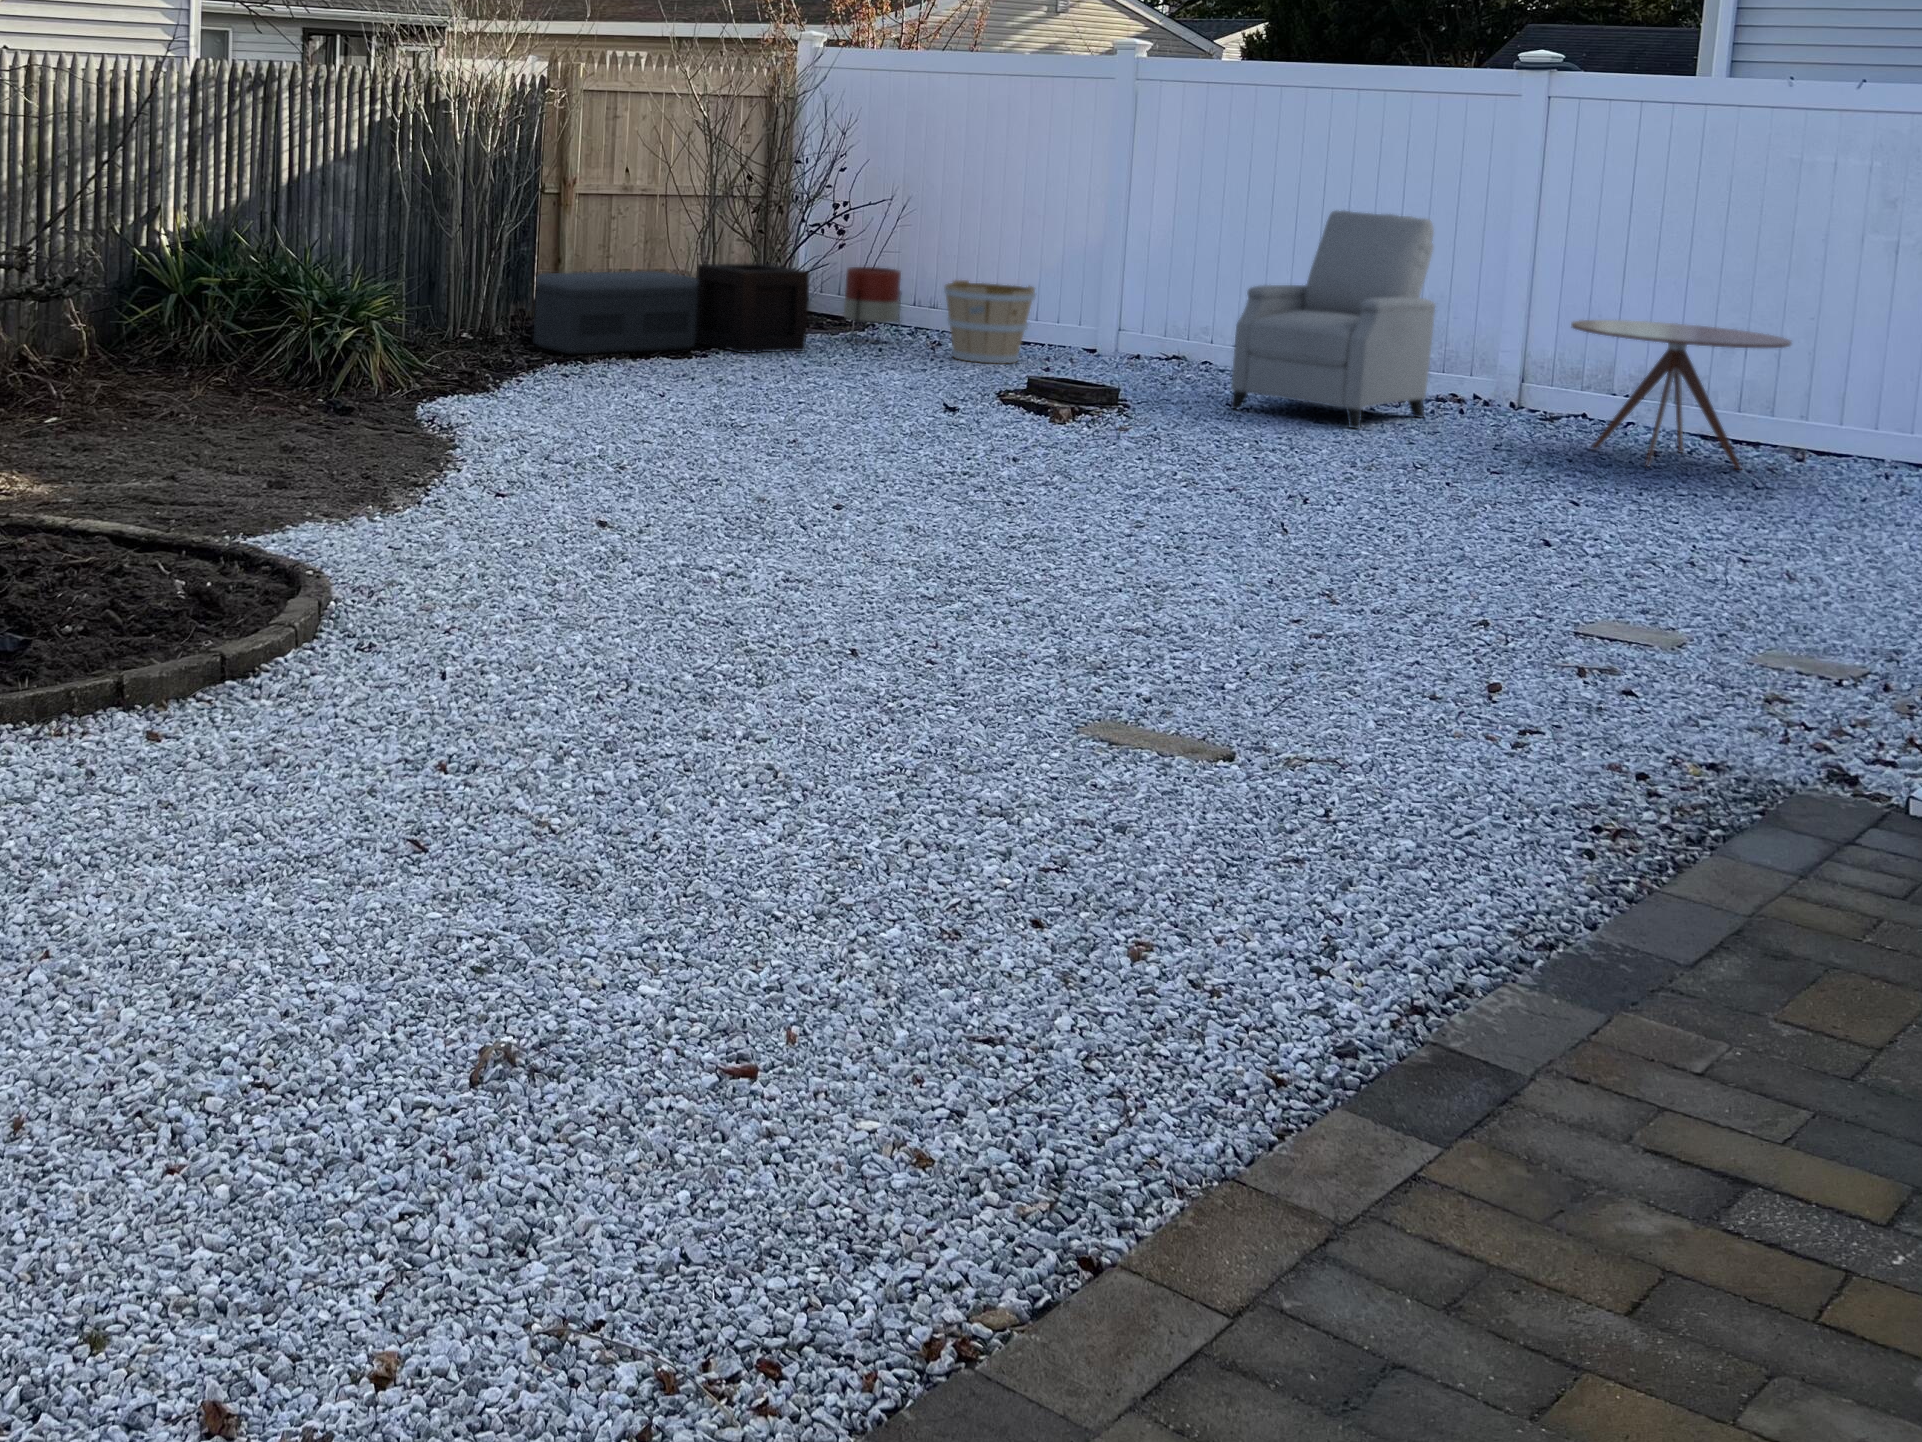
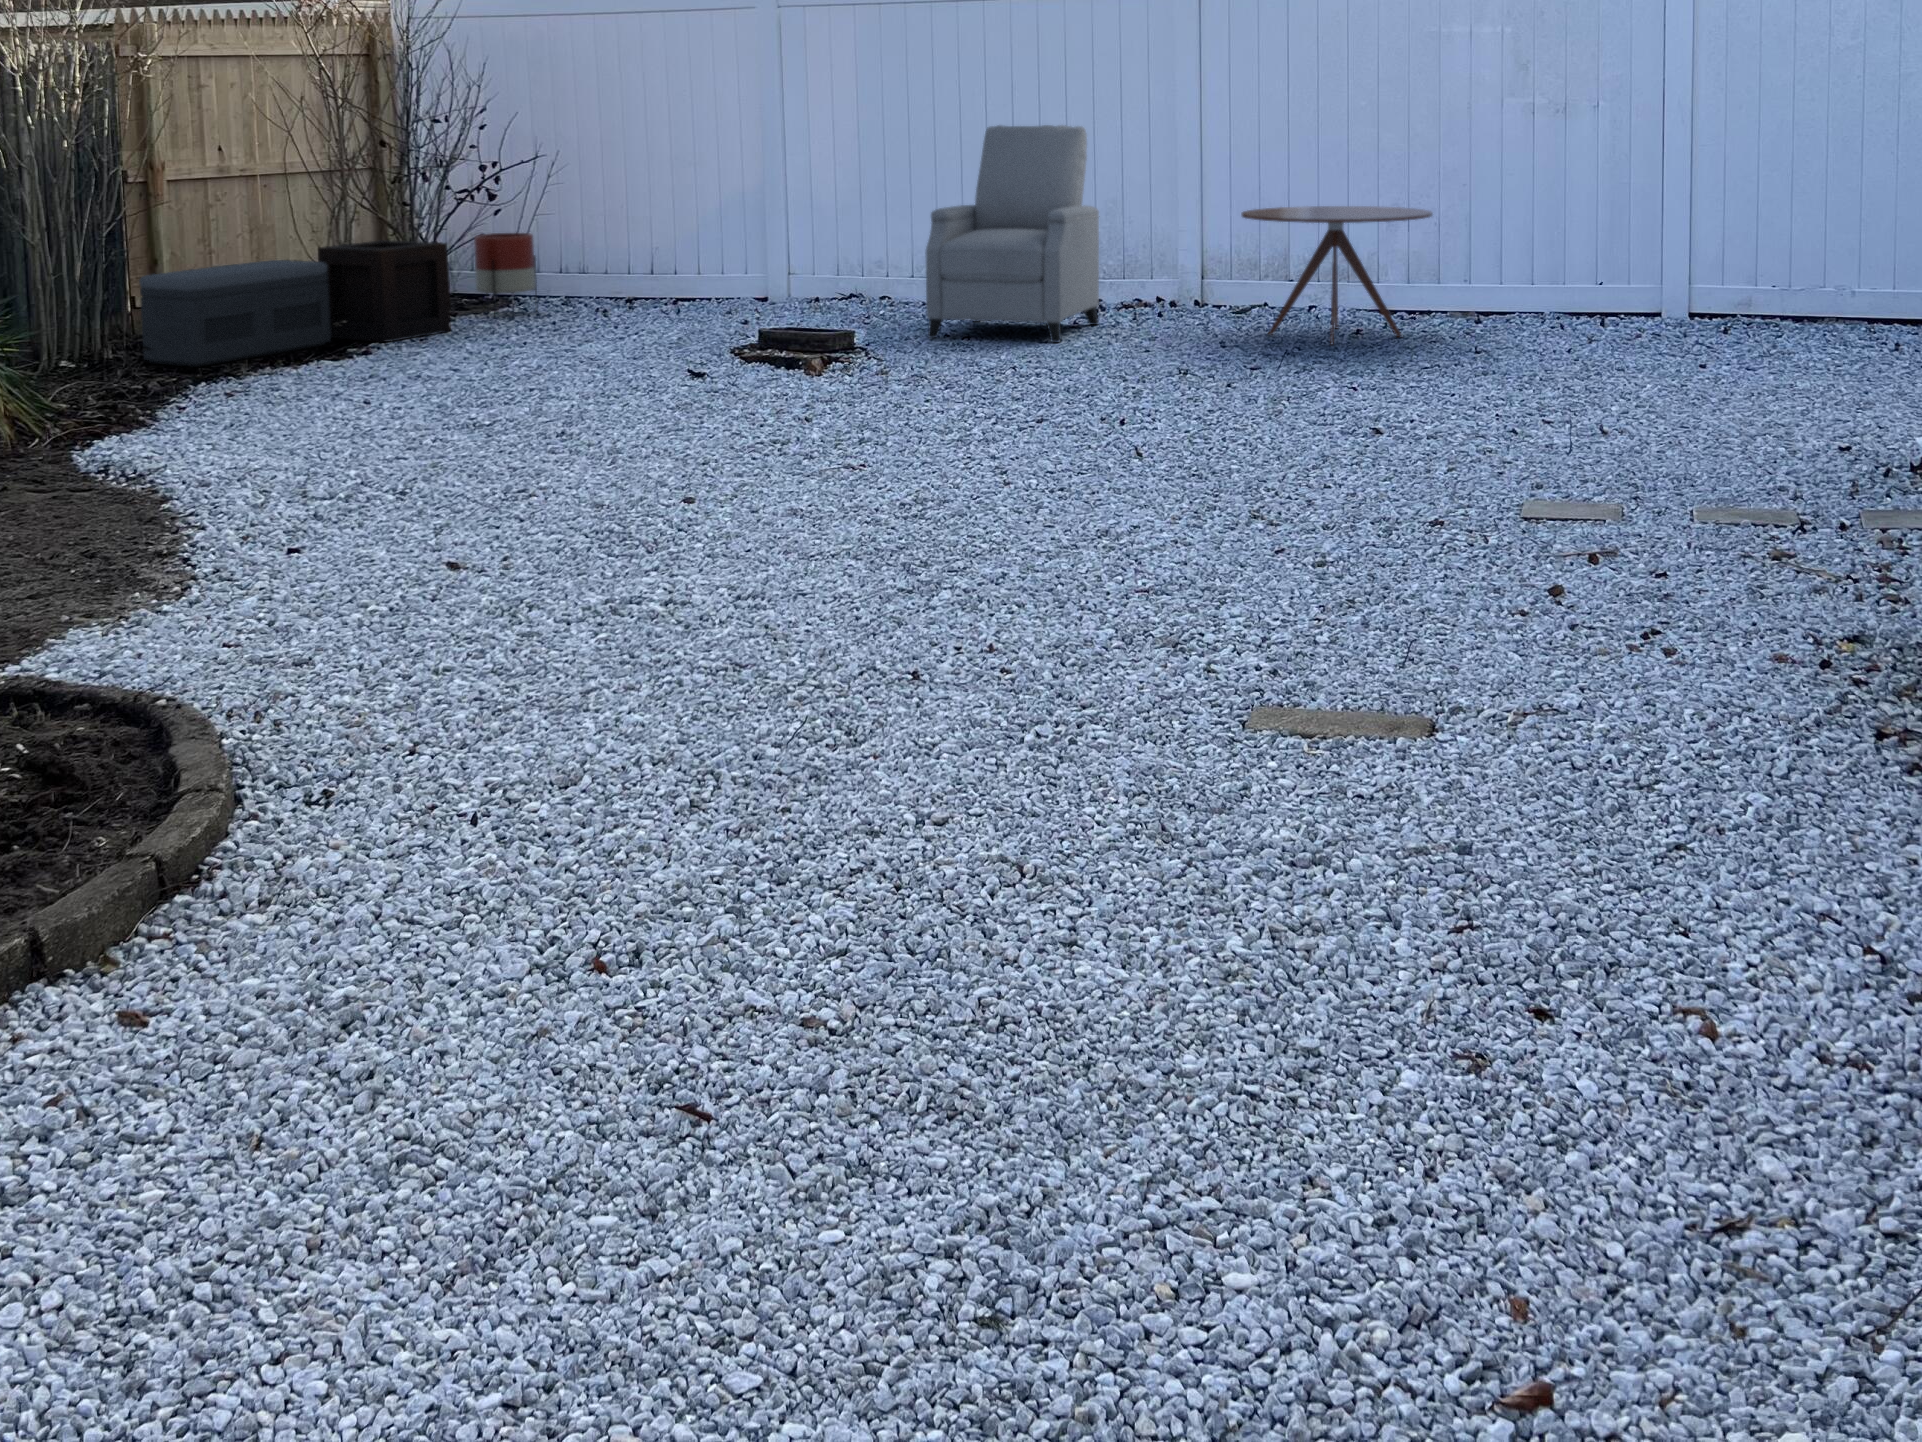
wooden bucket: present [944,280,1036,364] -> none [591,235,688,323]

